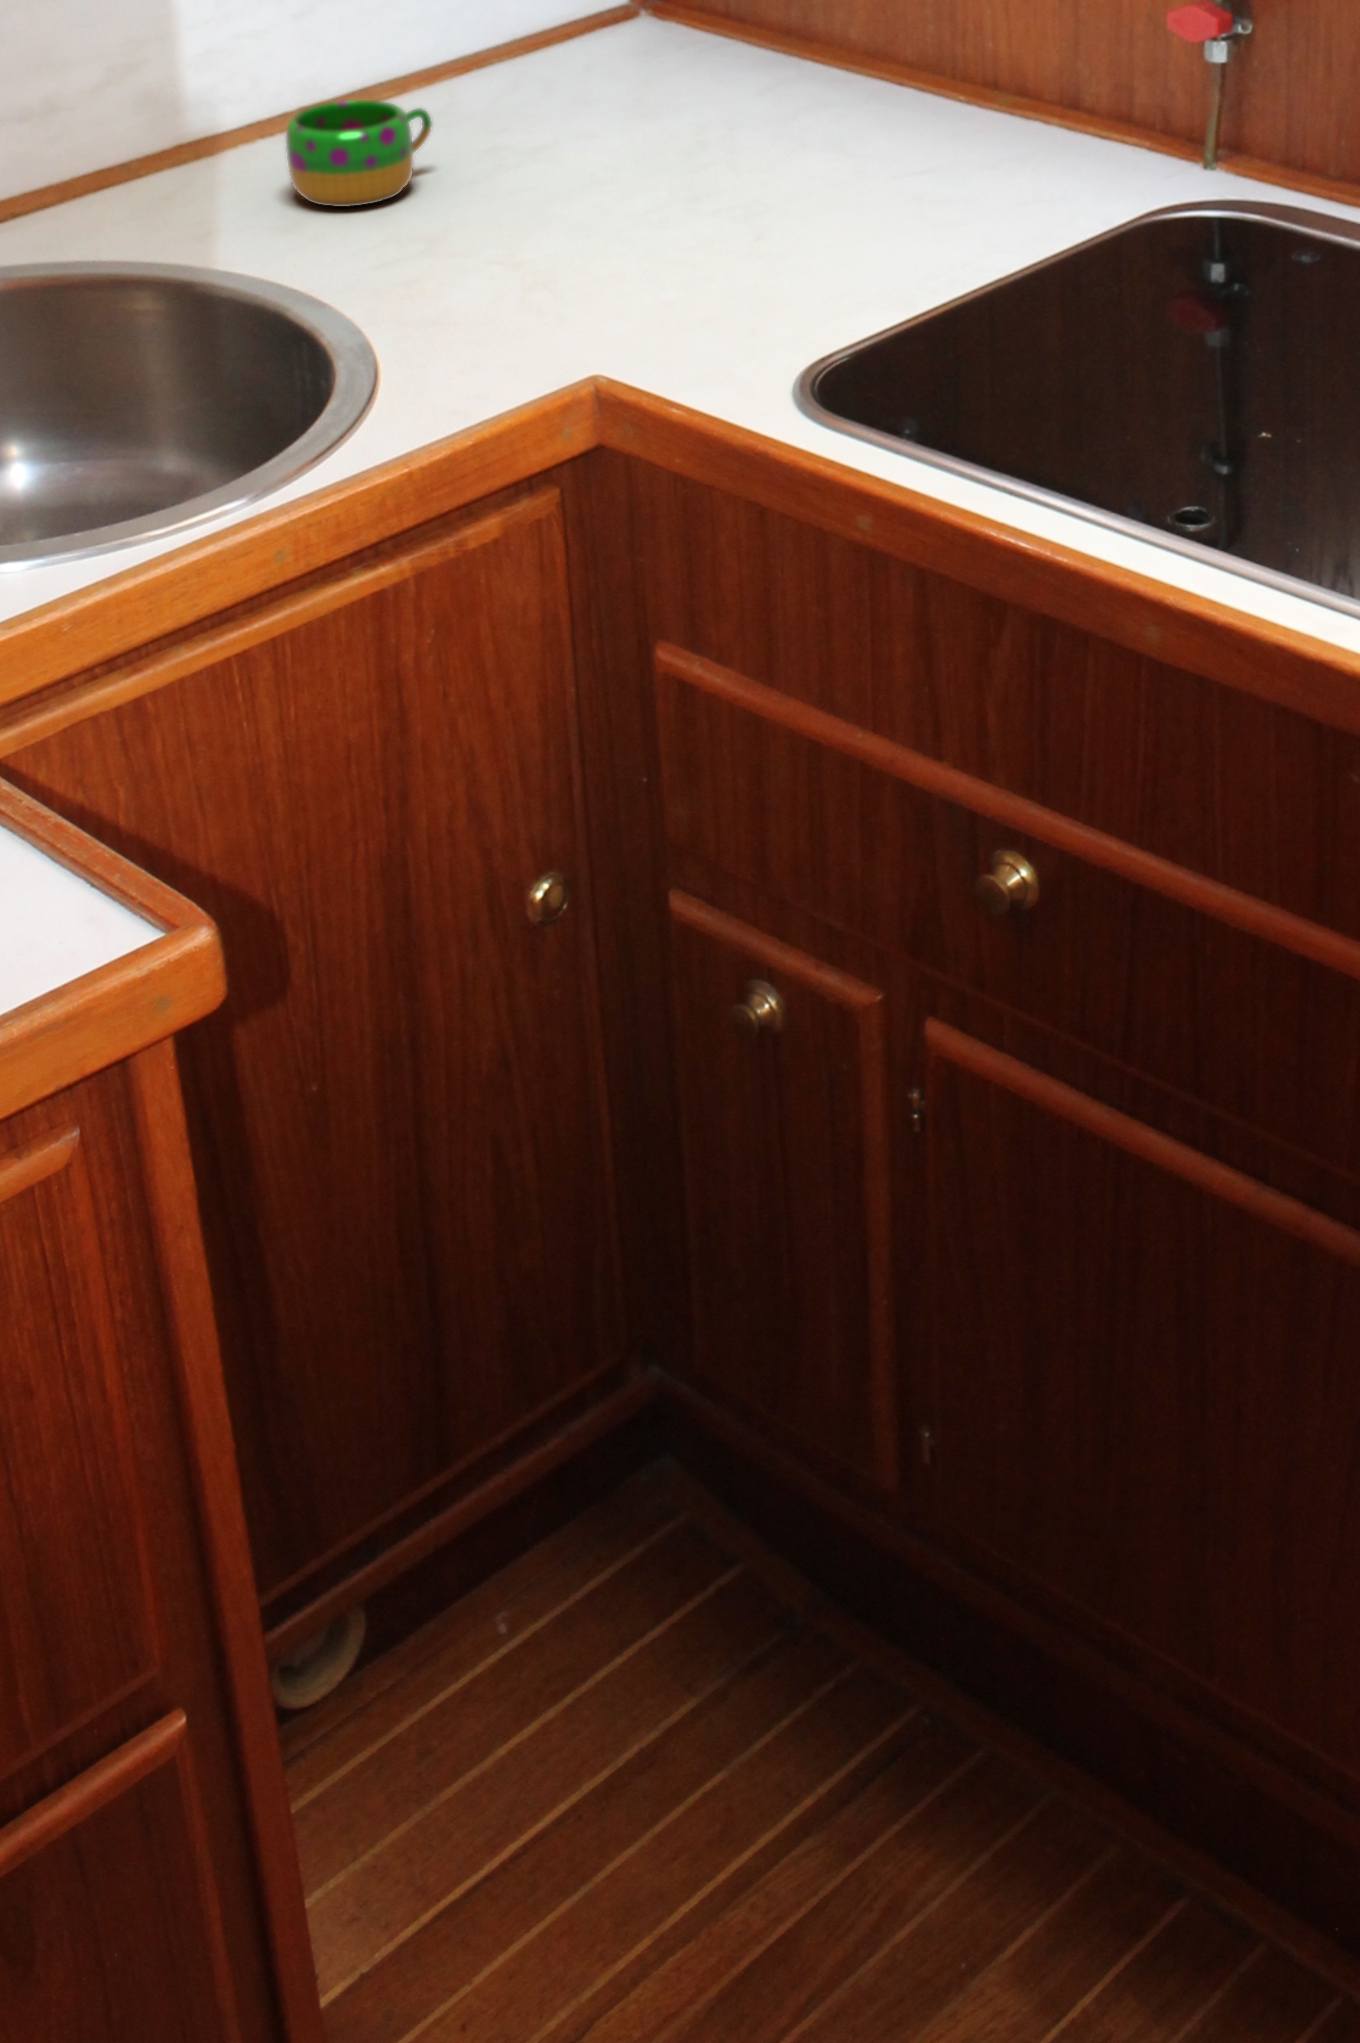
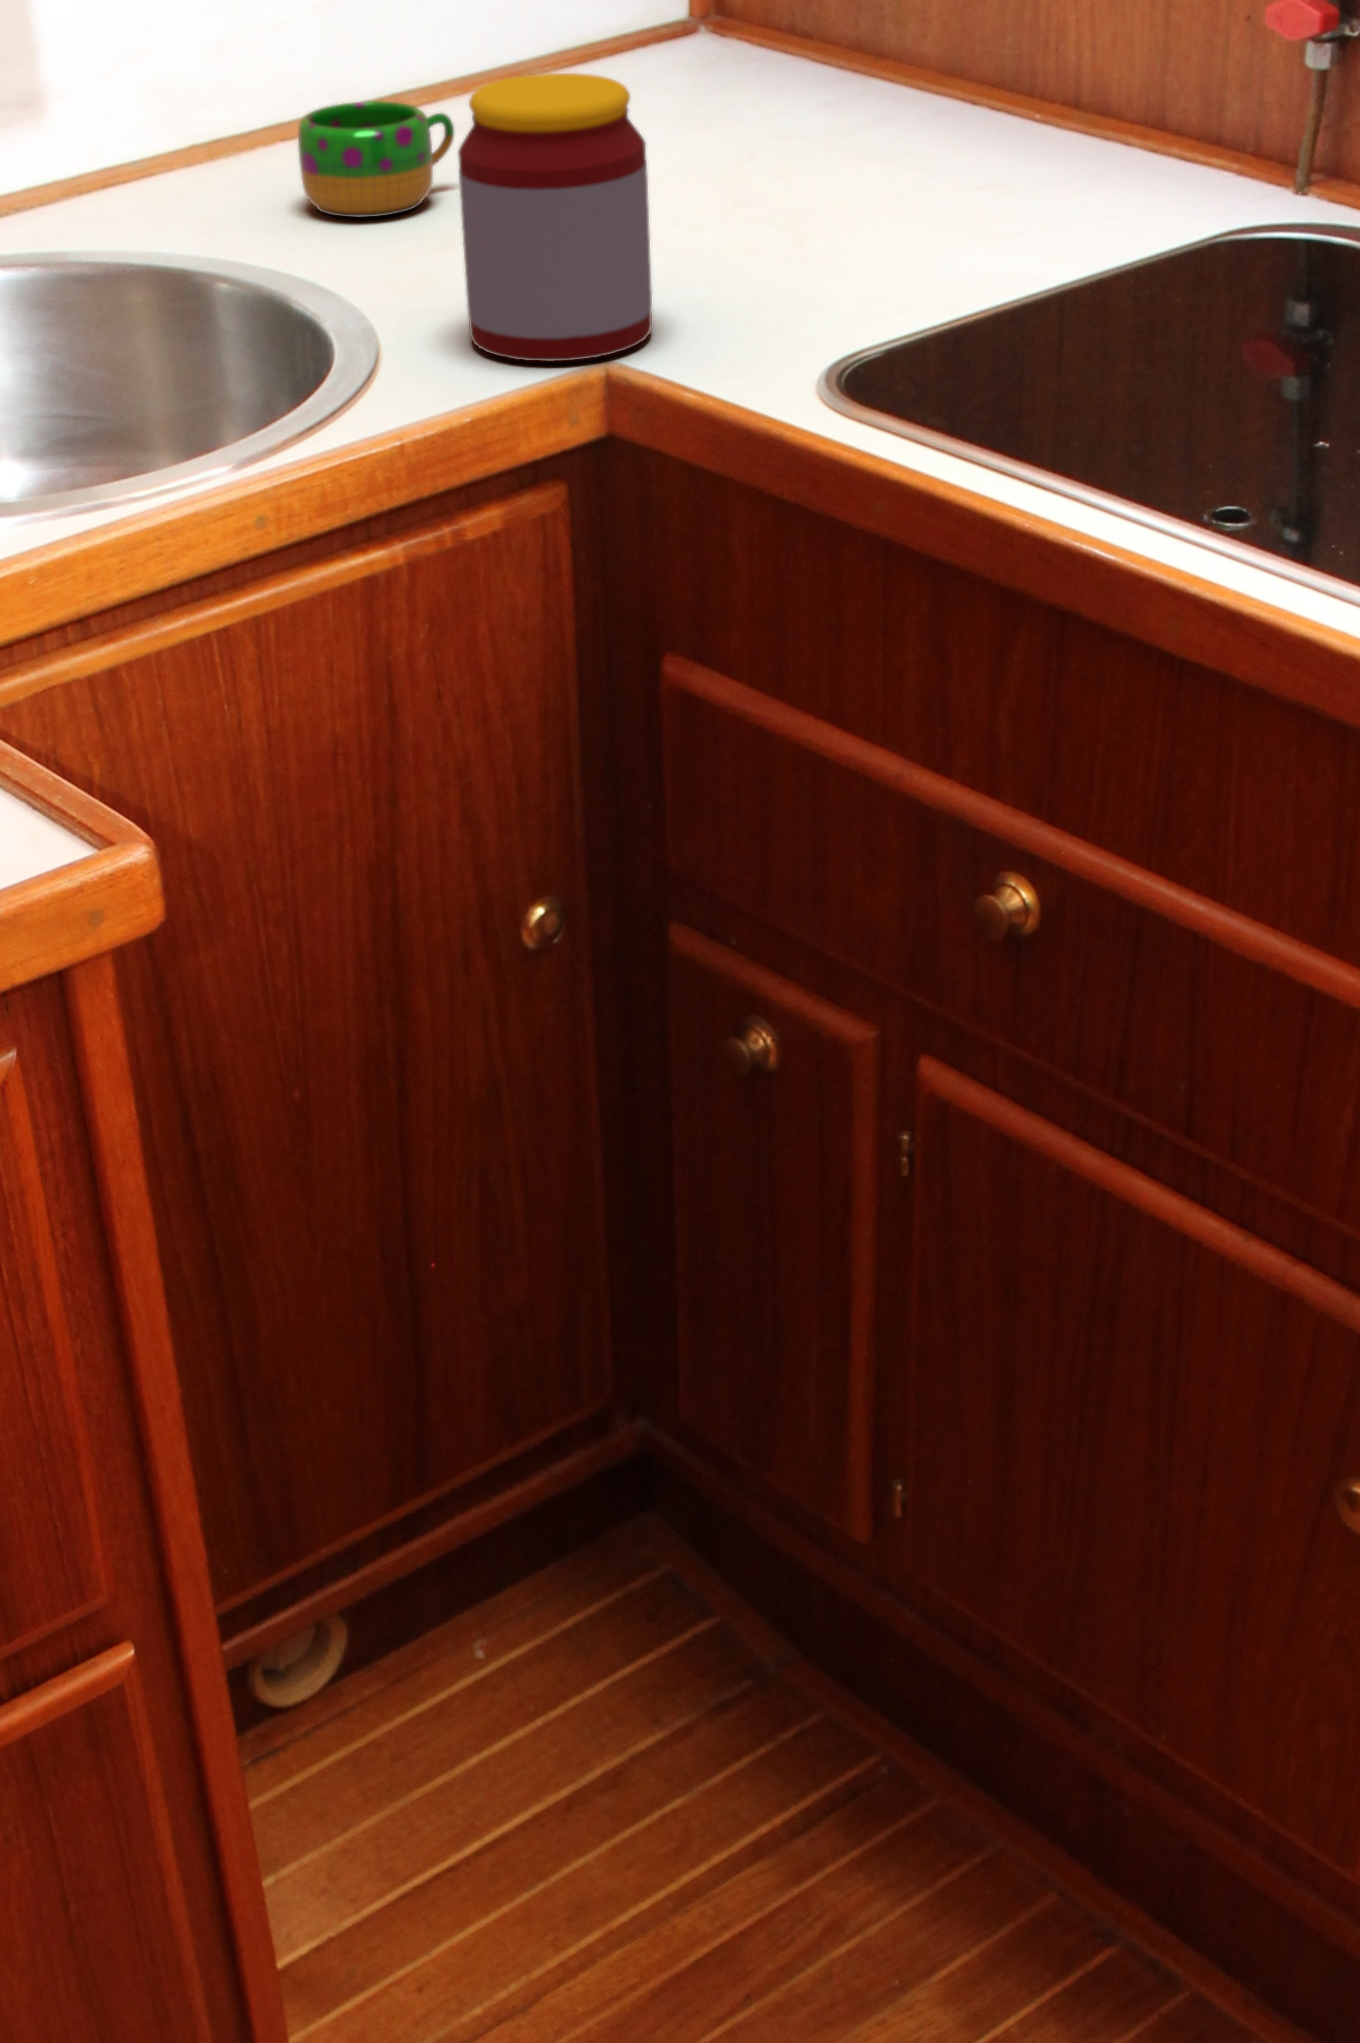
jar: none [451,105,637,367] -> present [458,73,652,361]

